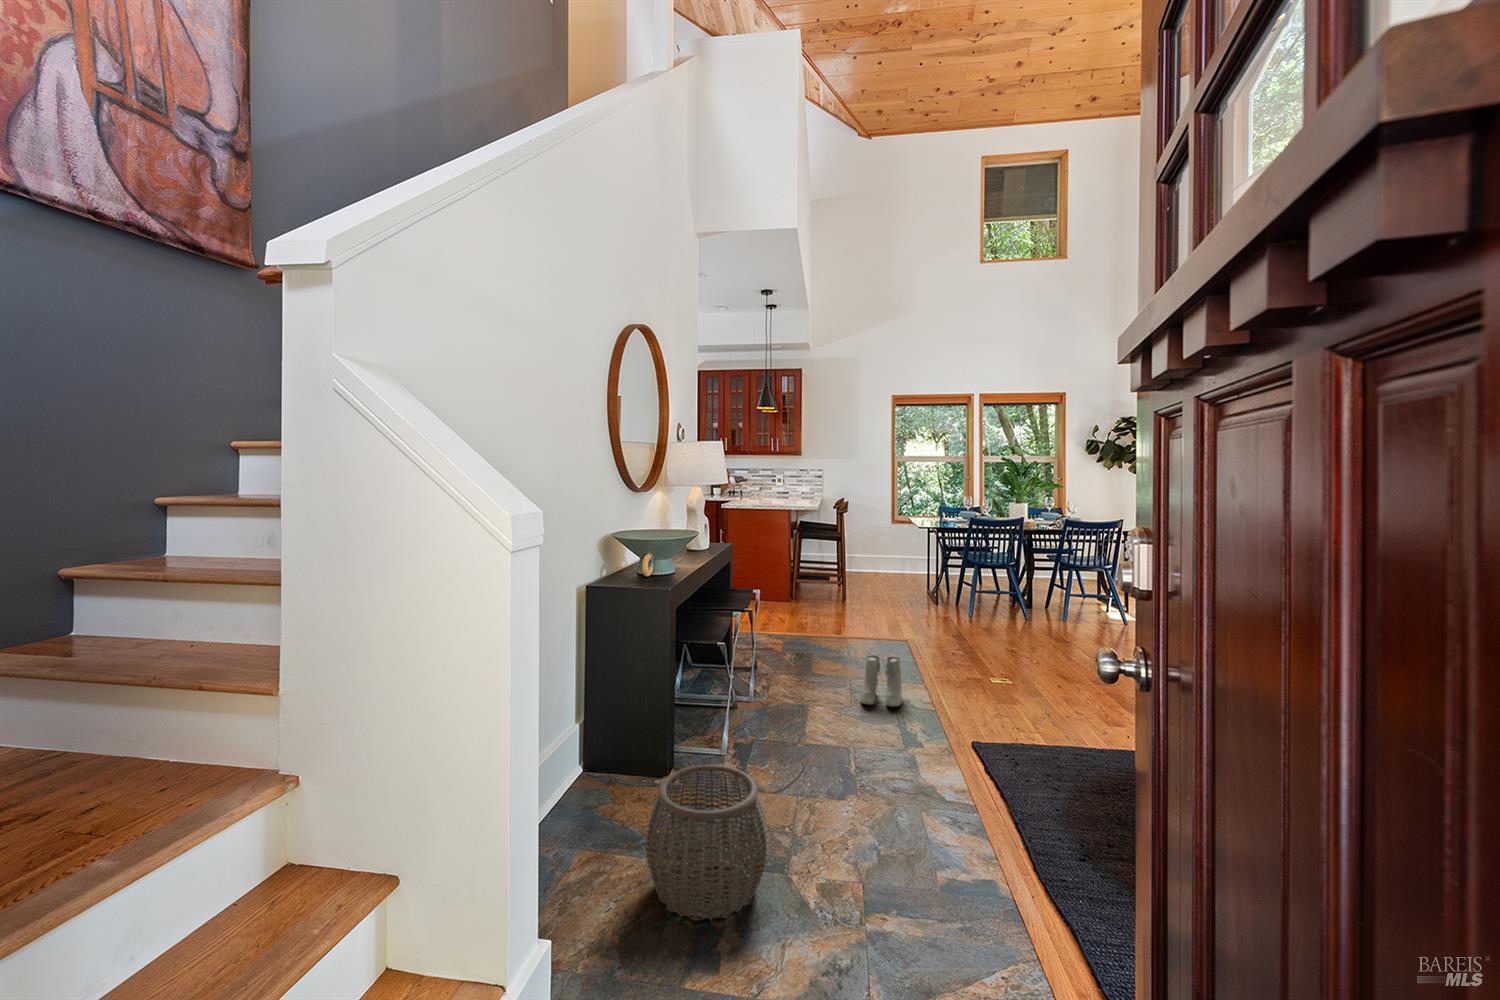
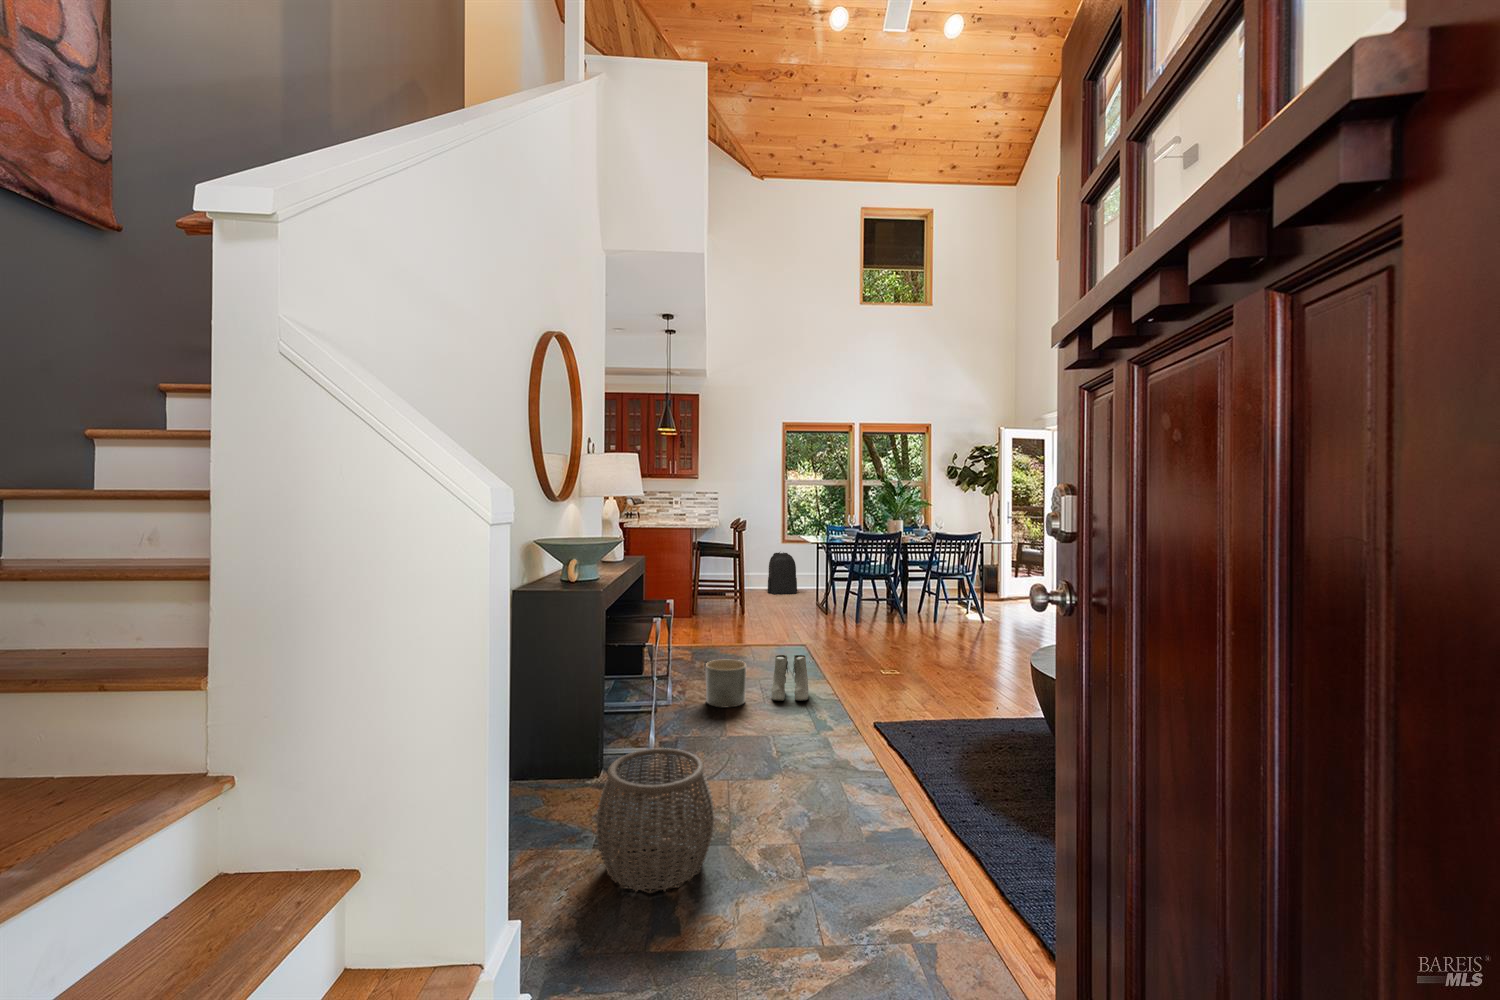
backpack: none [877,533,909,579] -> present [768,552,797,594]
planter: none [791,657,834,708] -> present [706,660,746,708]

